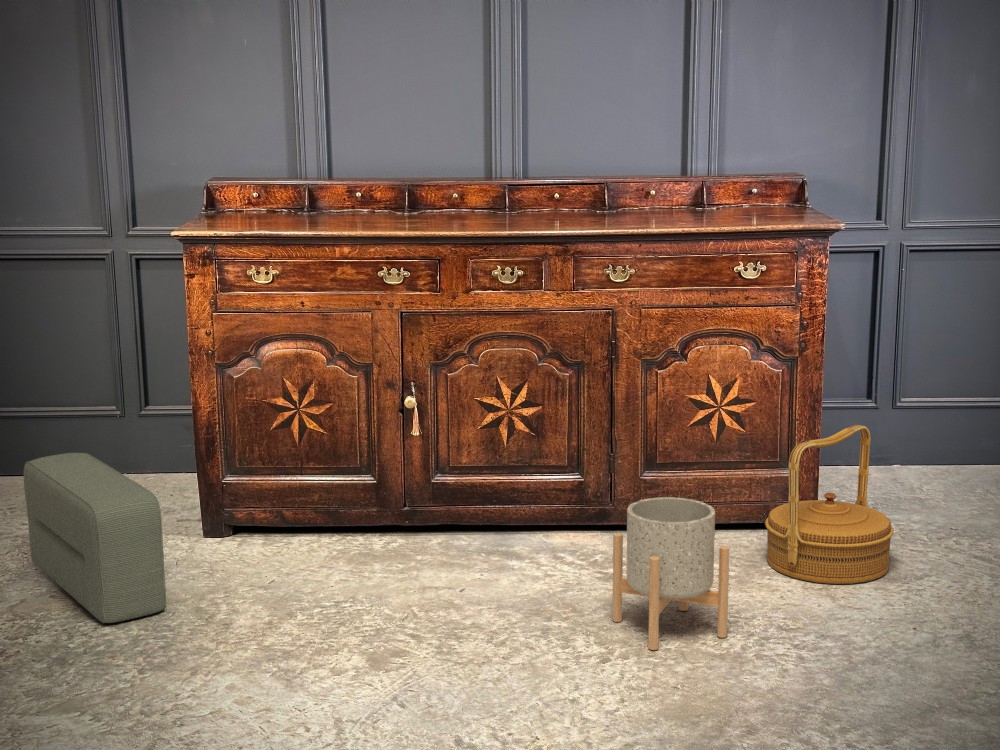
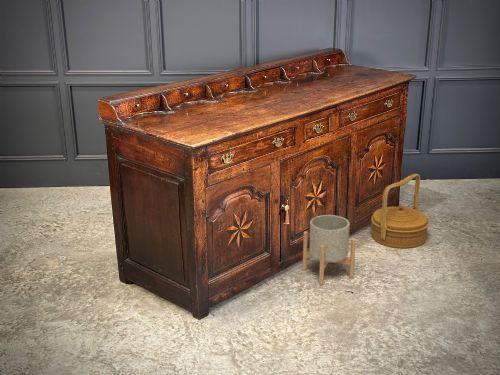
pouf: present [23,453,166,623] -> none [29,188,101,273]

